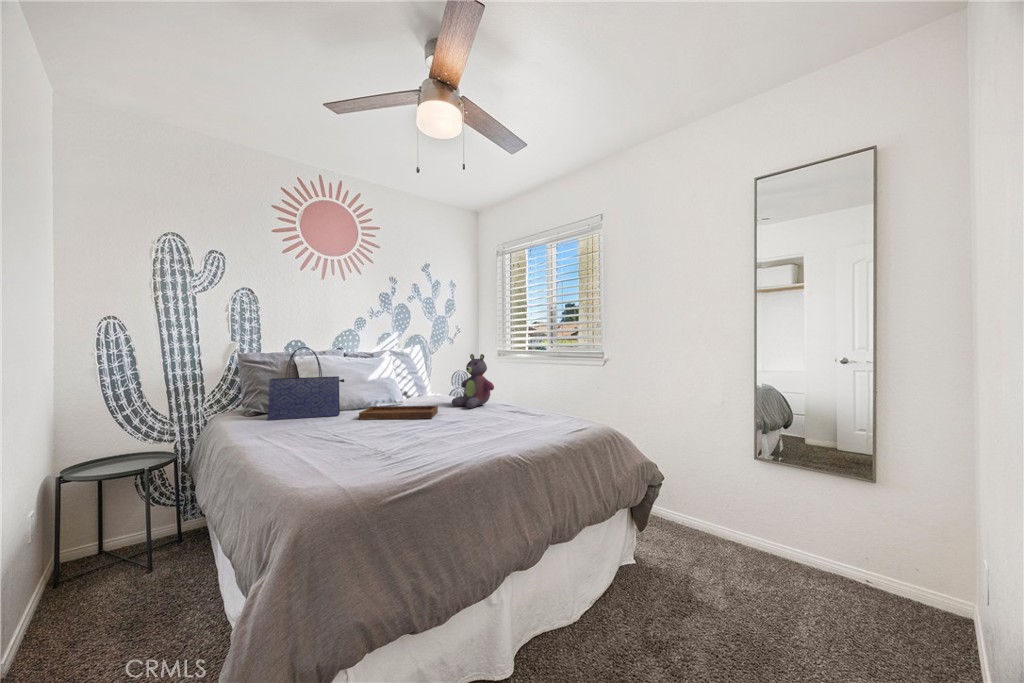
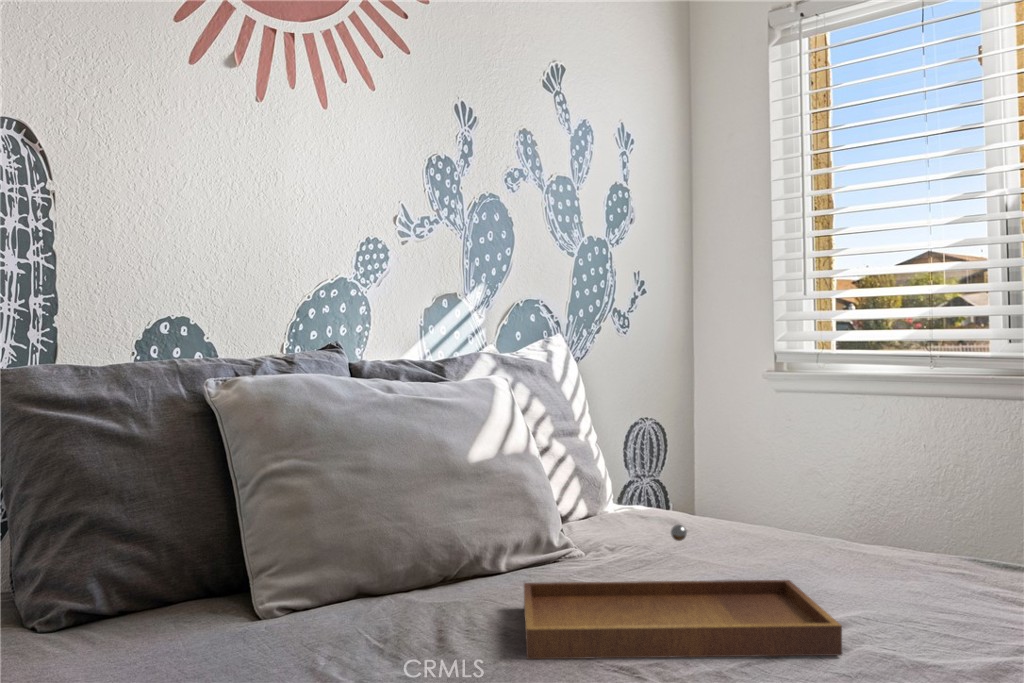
tote bag: present [267,347,344,420] -> none [135,343,422,660]
stuffed bear: present [452,354,494,408] -> none [788,367,959,584]

